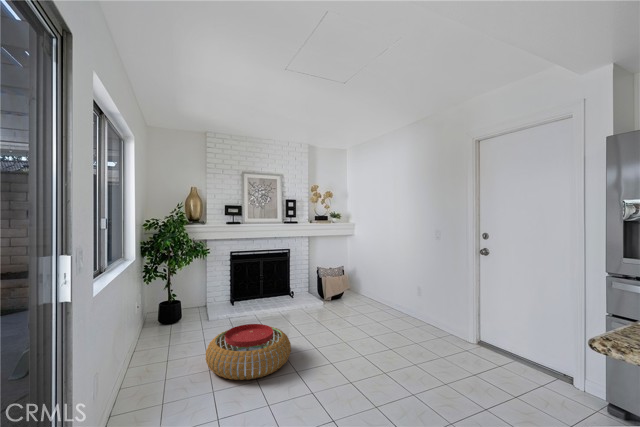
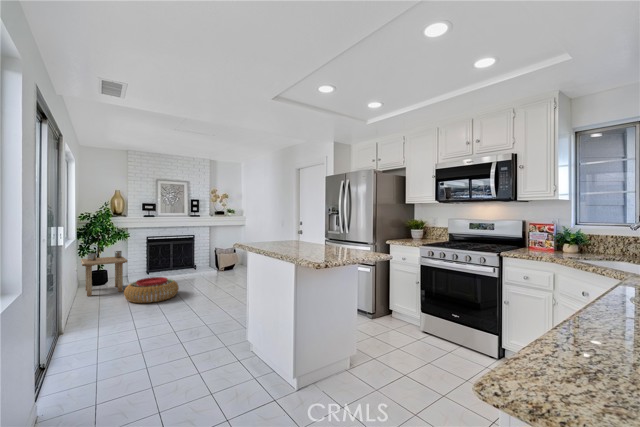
side table: none [144,276,209,352] -> present [81,251,127,296]

